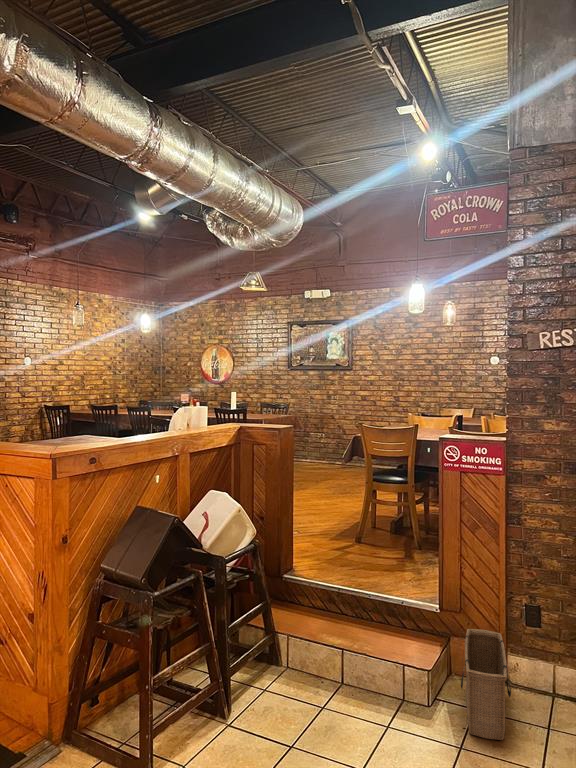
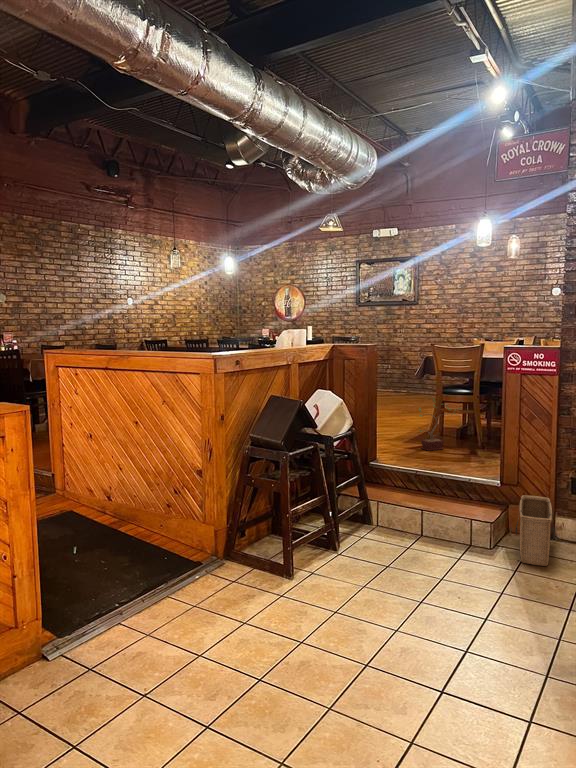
potted plant: none [344,487,395,553] -> present [419,398,461,451]

